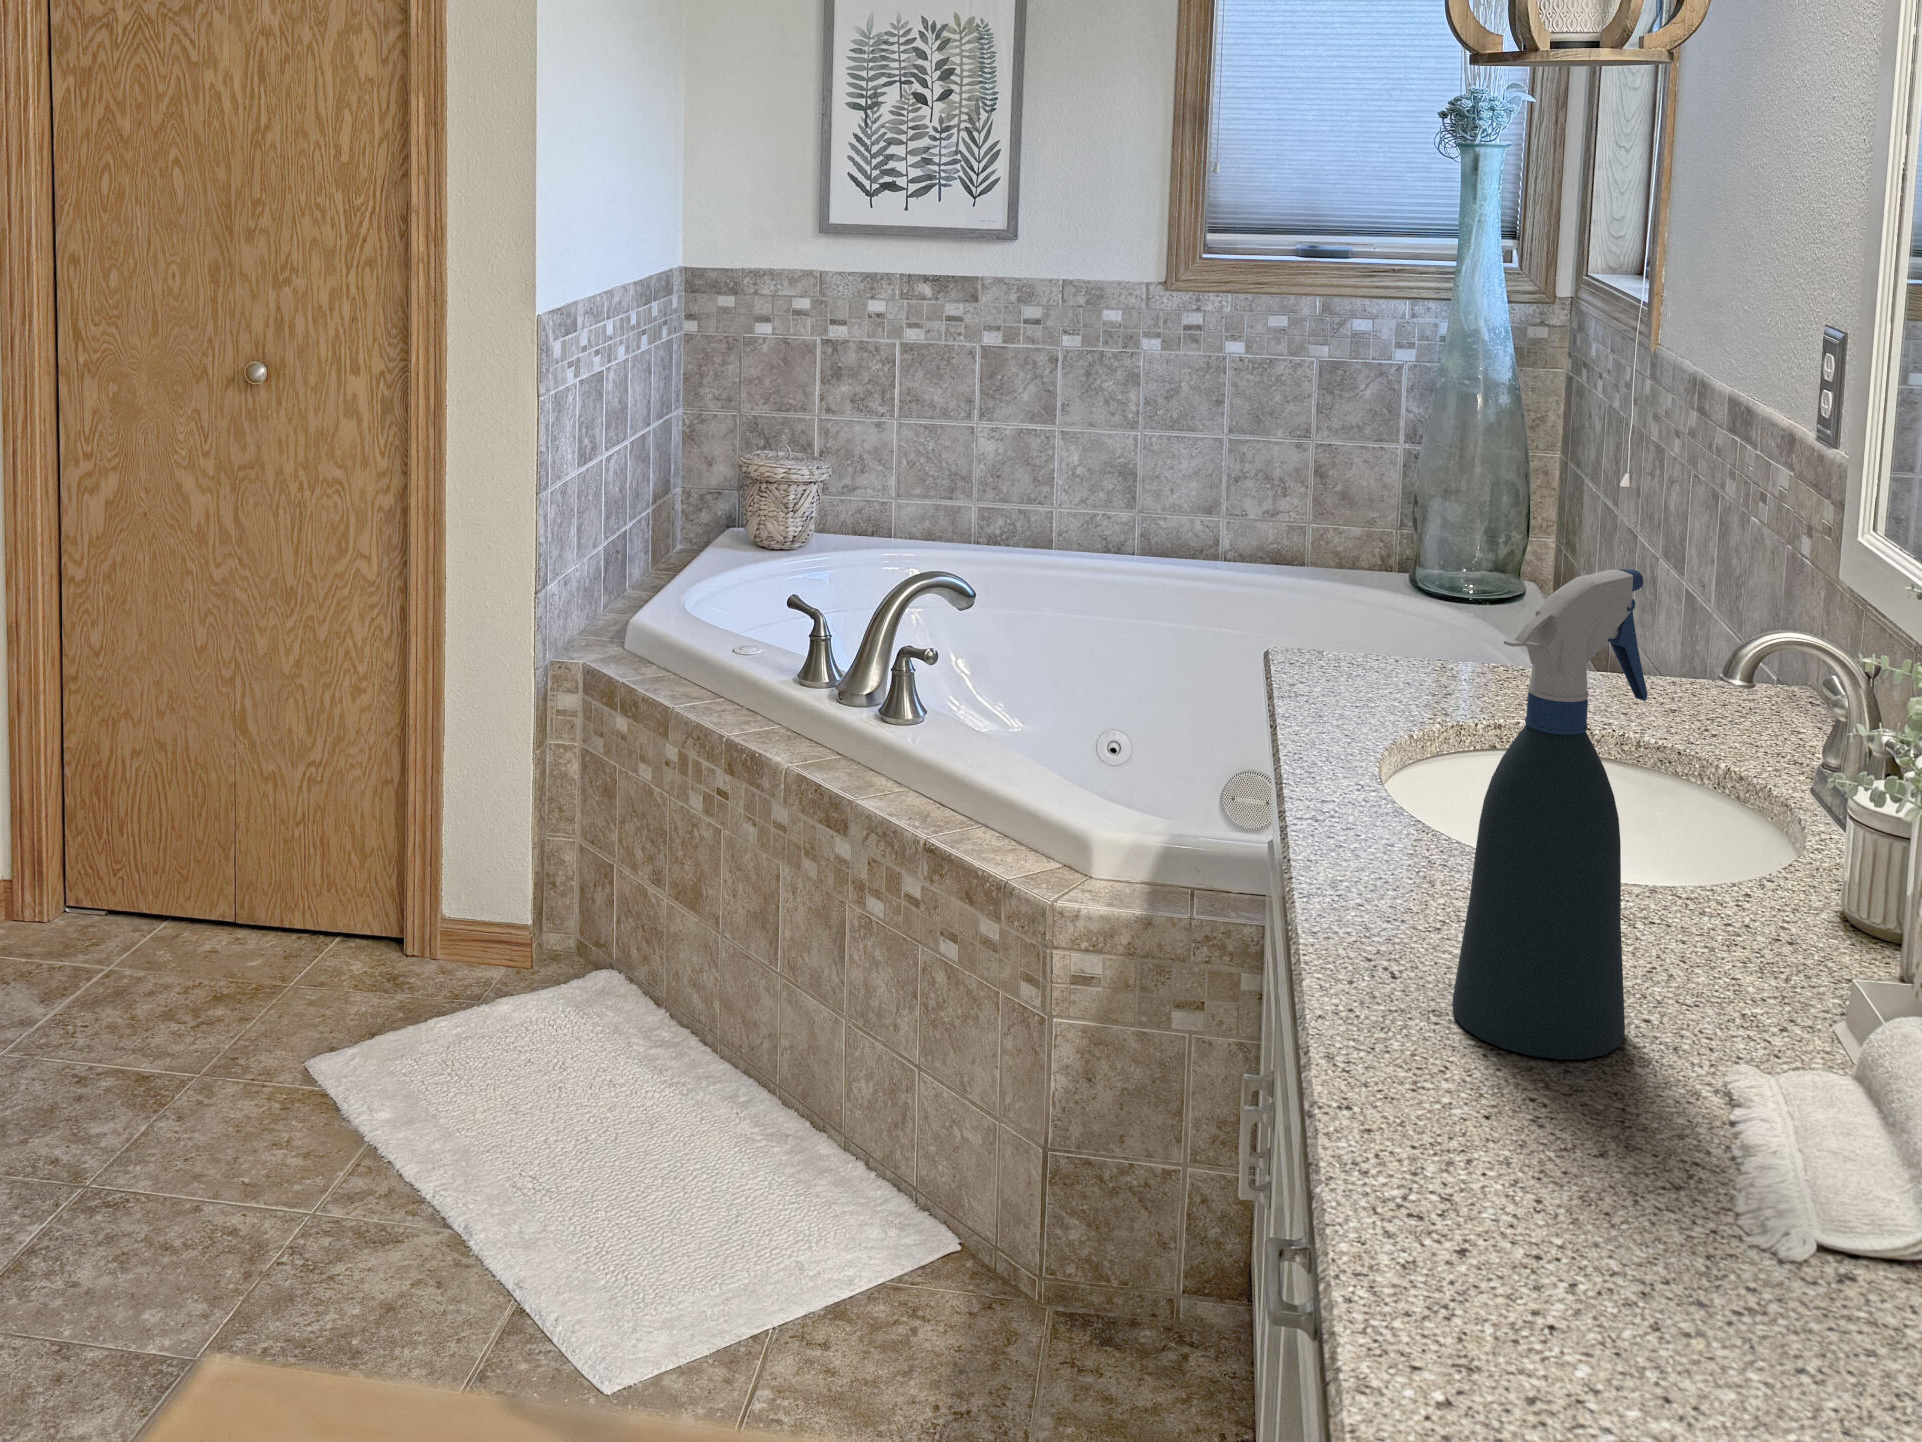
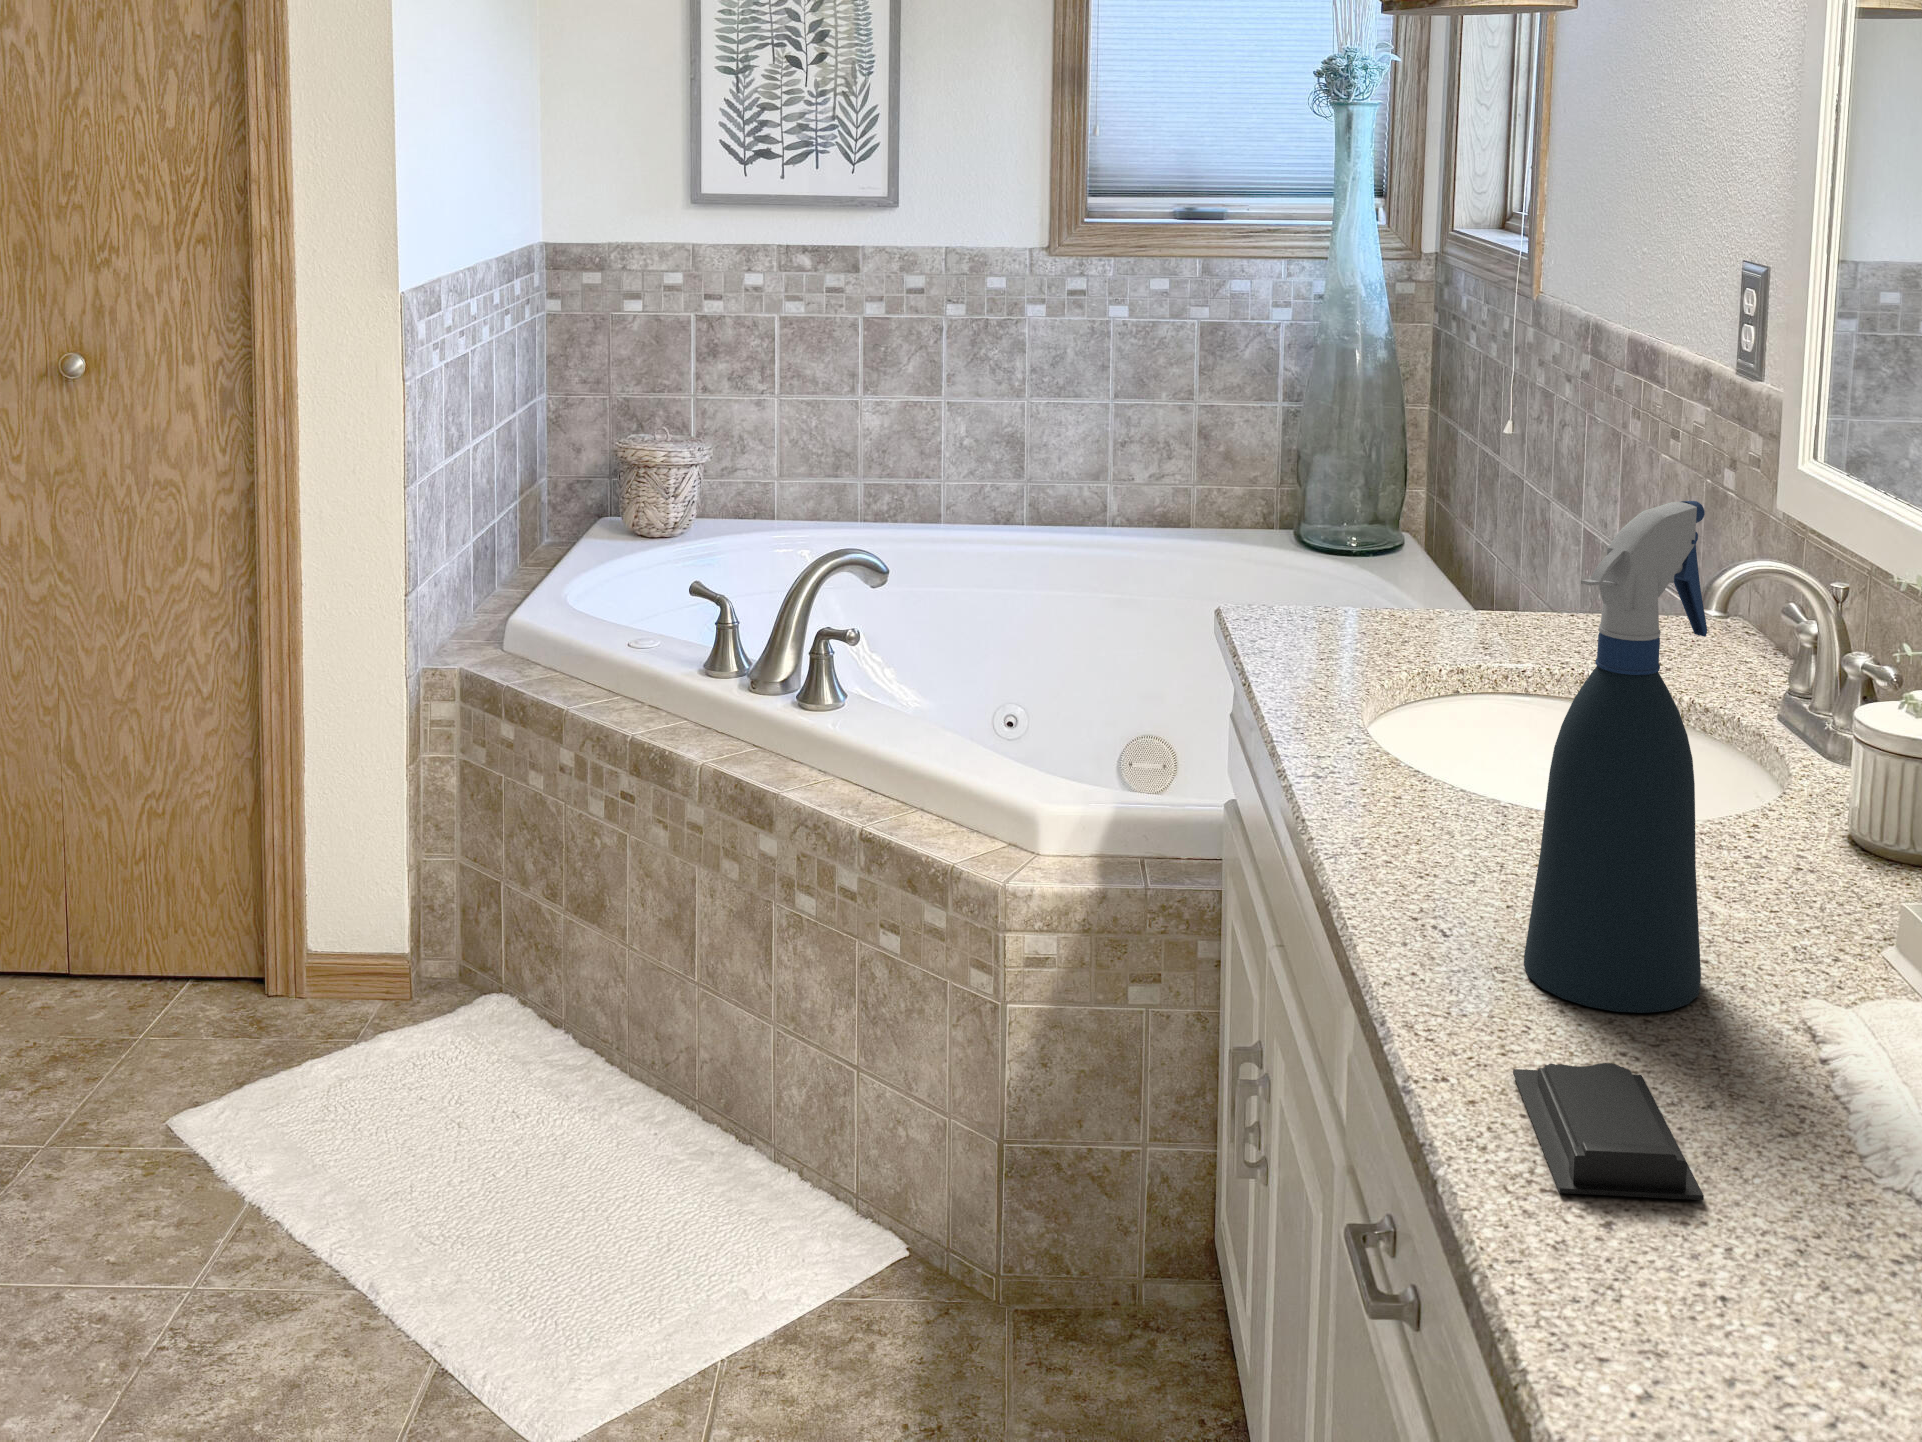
soap bar: none [1409,1098,1560,1237] -> present [1513,1063,1704,1200]

